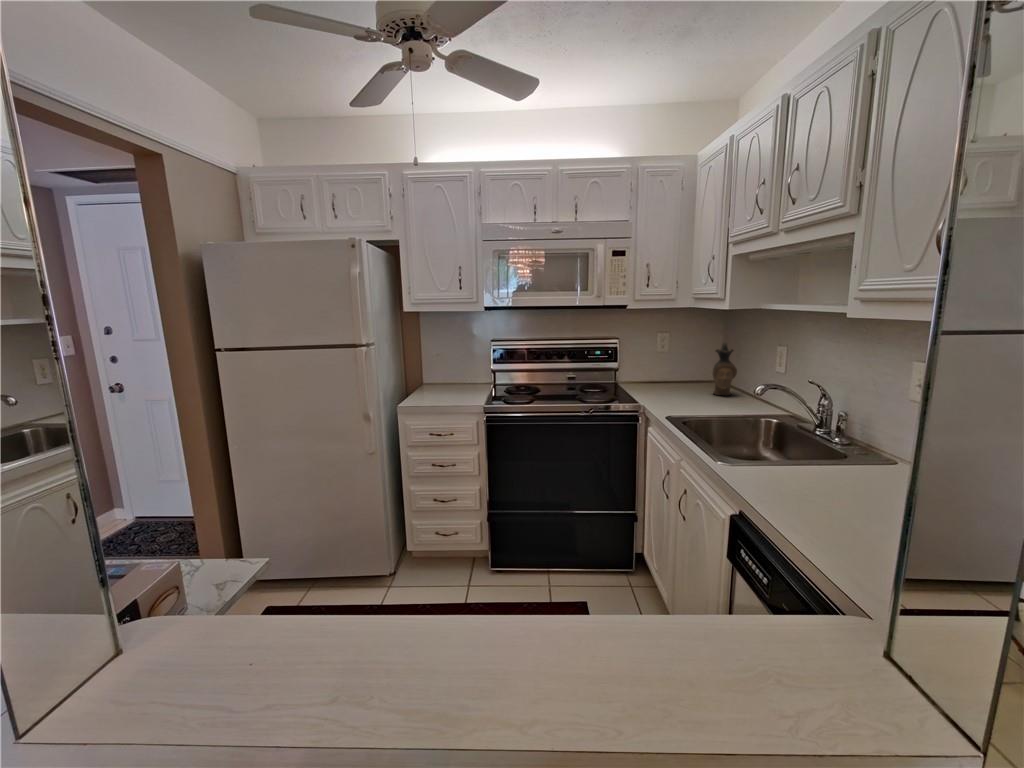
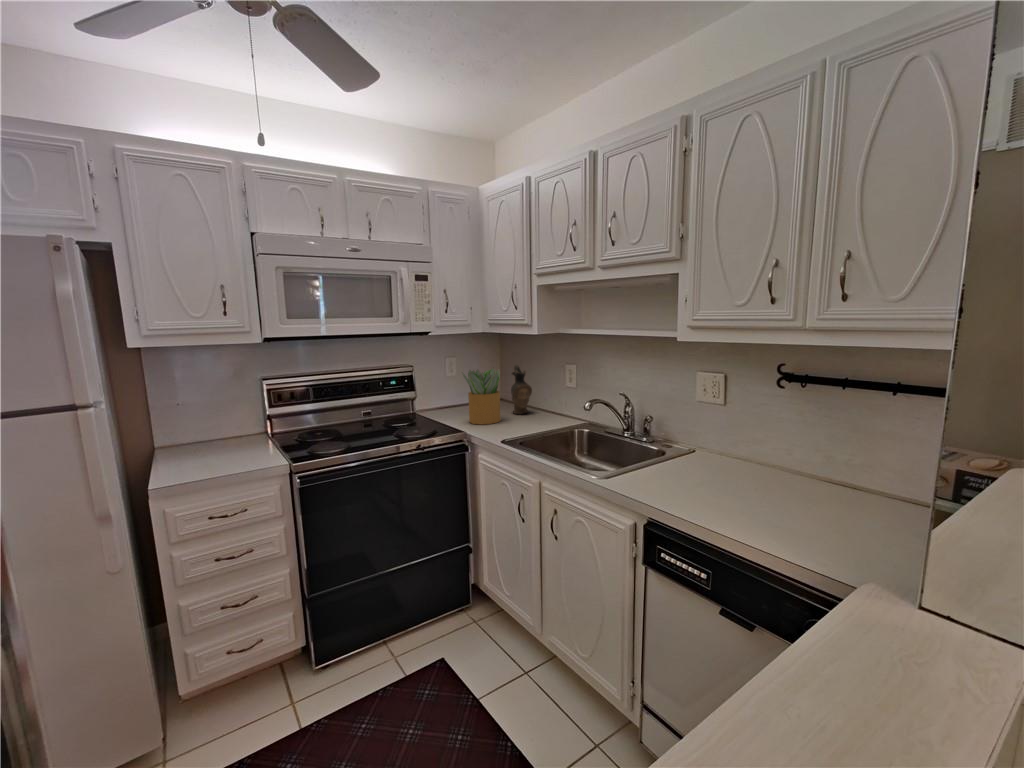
potted plant: none [652,343,694,399] -> present [462,368,501,424]

